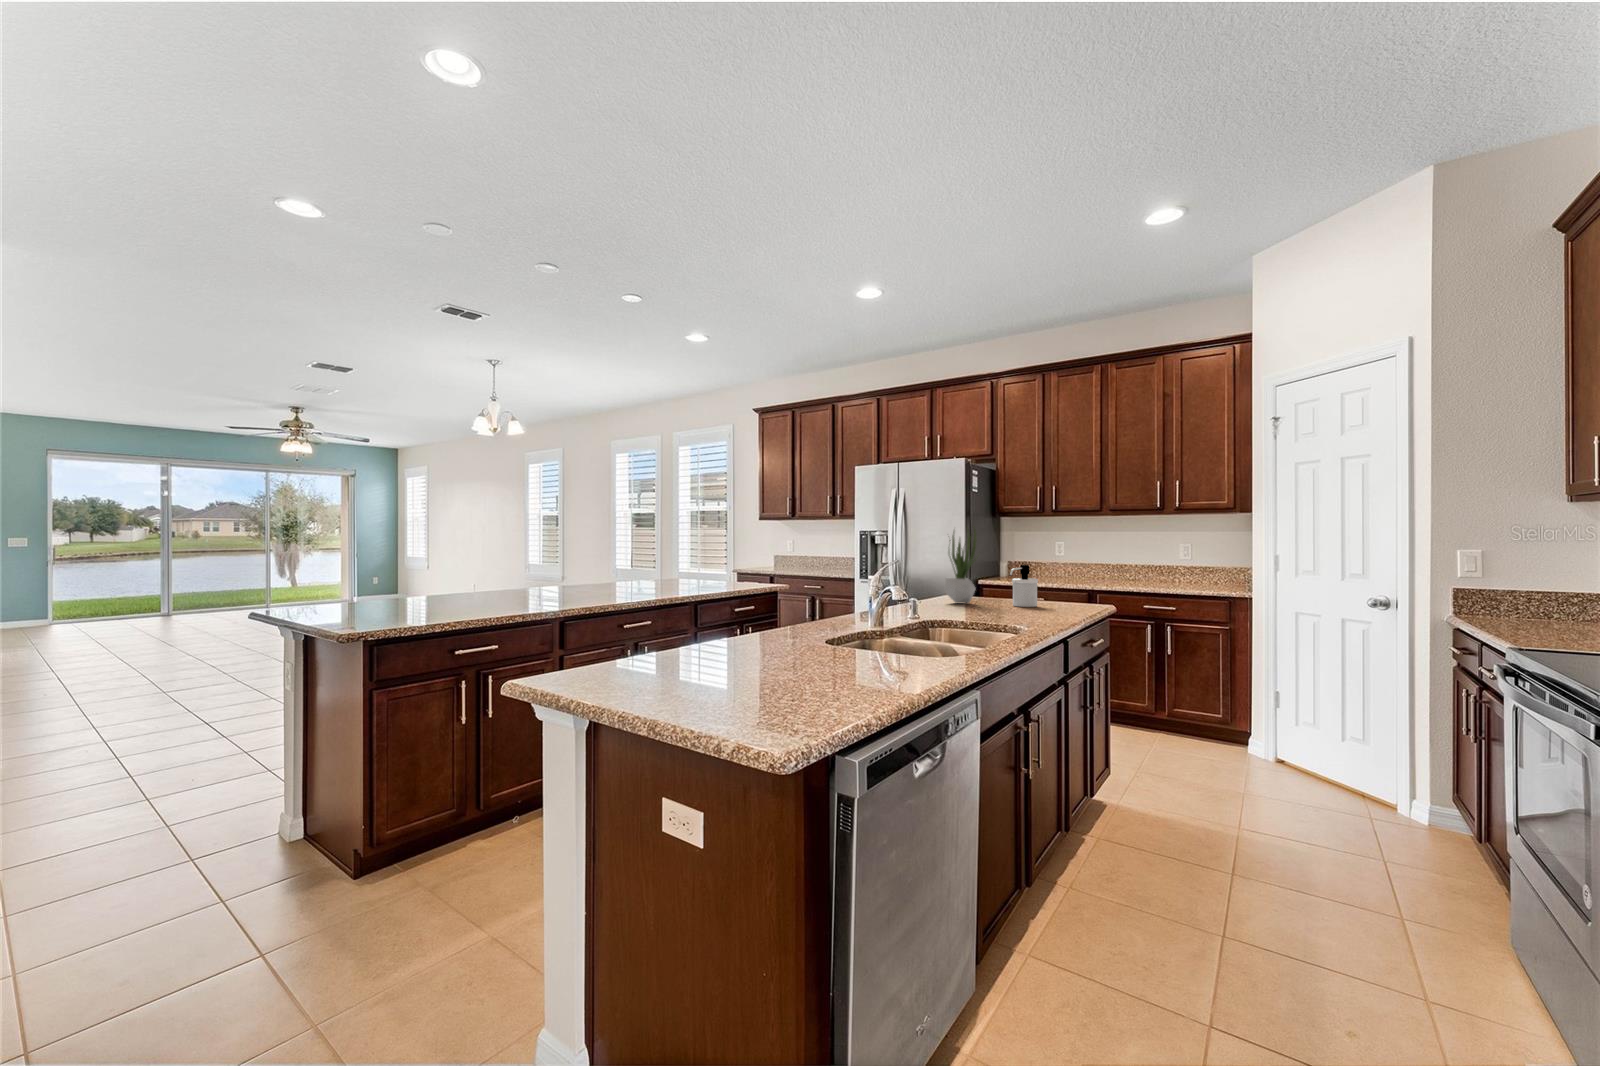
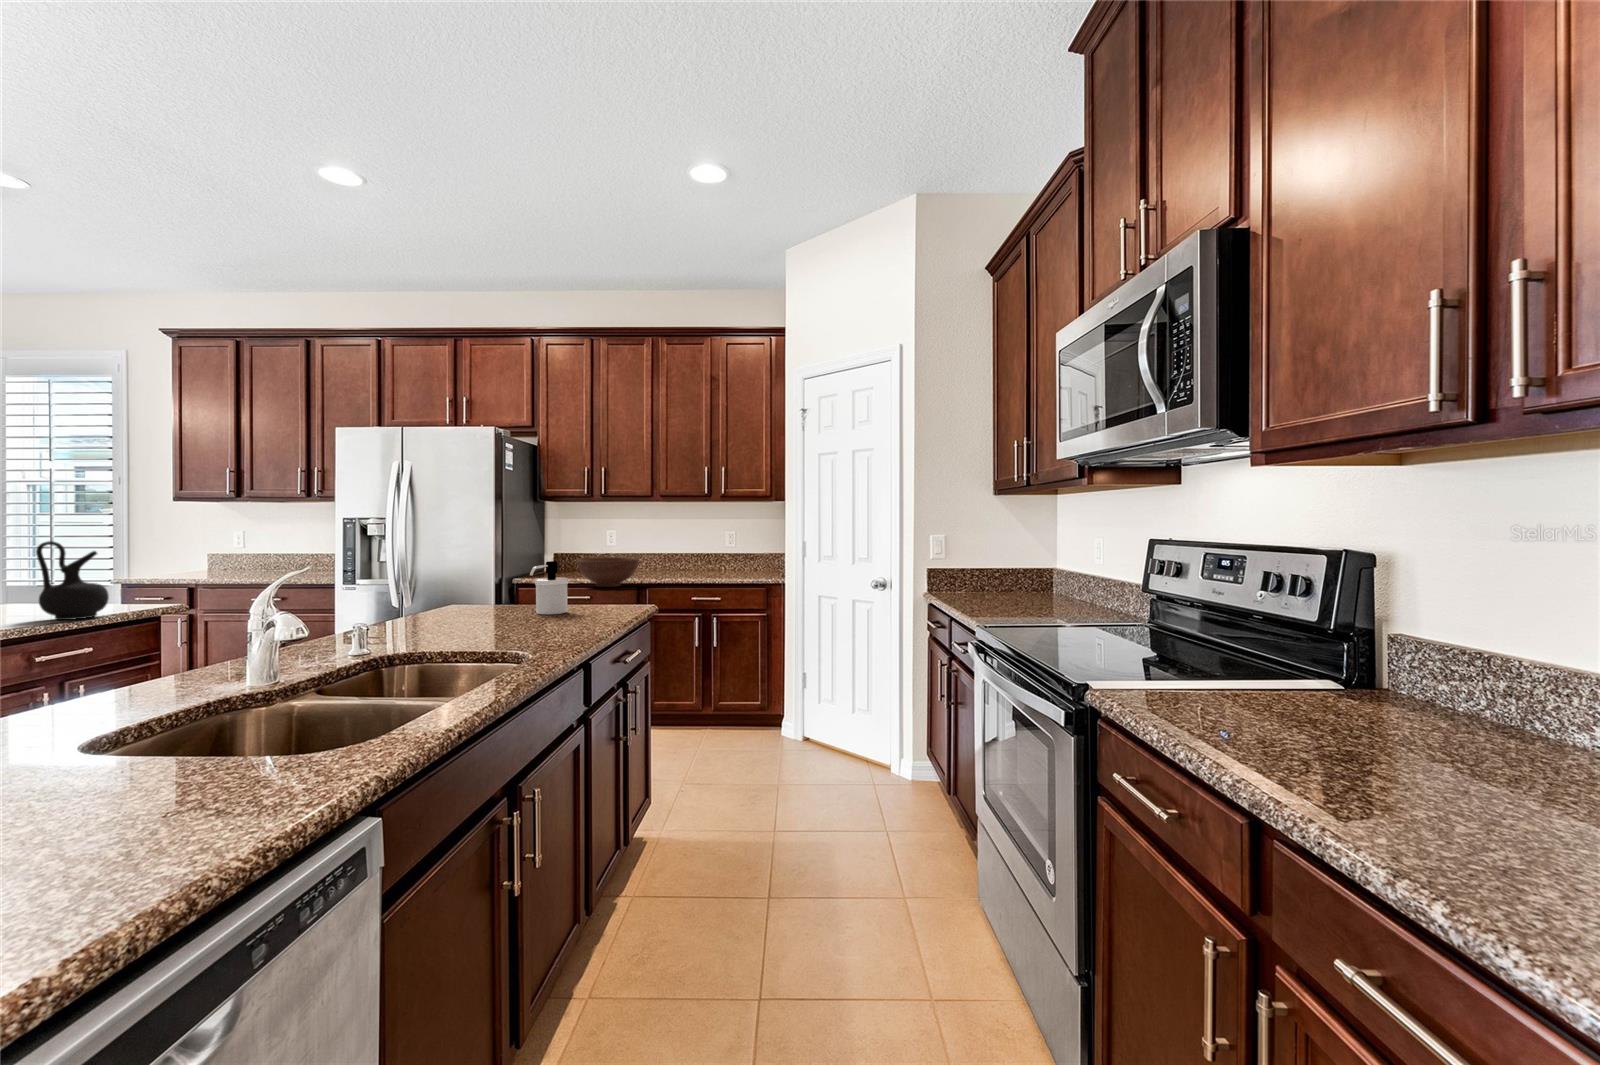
potted plant: present [945,527,977,603] -> none [442,510,492,616]
ceramic jug: none [730,546,758,592] -> present [36,541,109,620]
fruit bowl: none [1034,566,1090,593] -> present [577,557,639,587]

